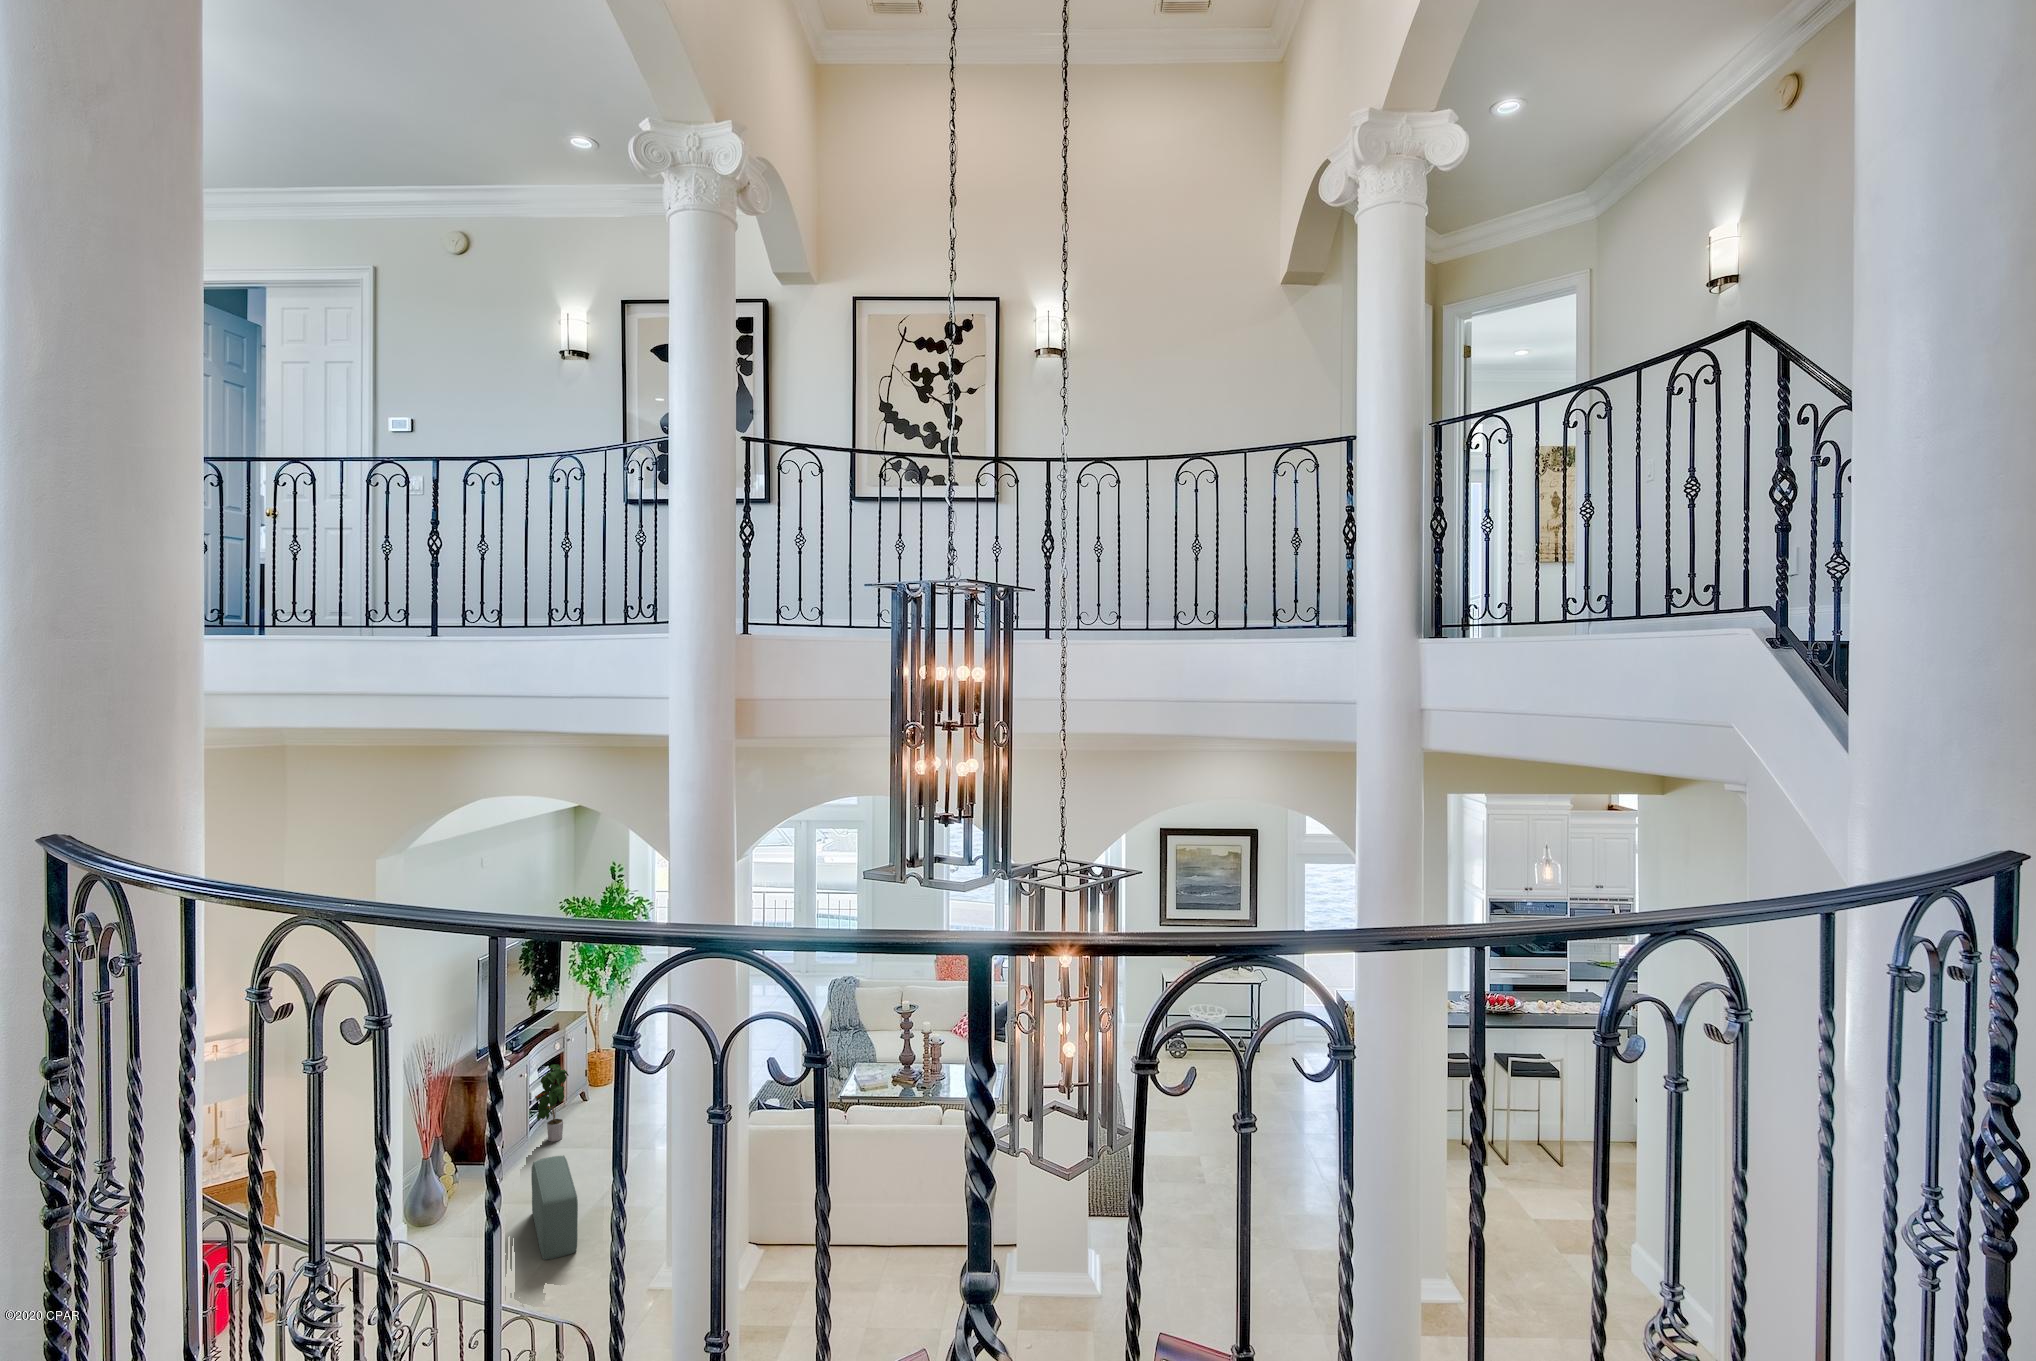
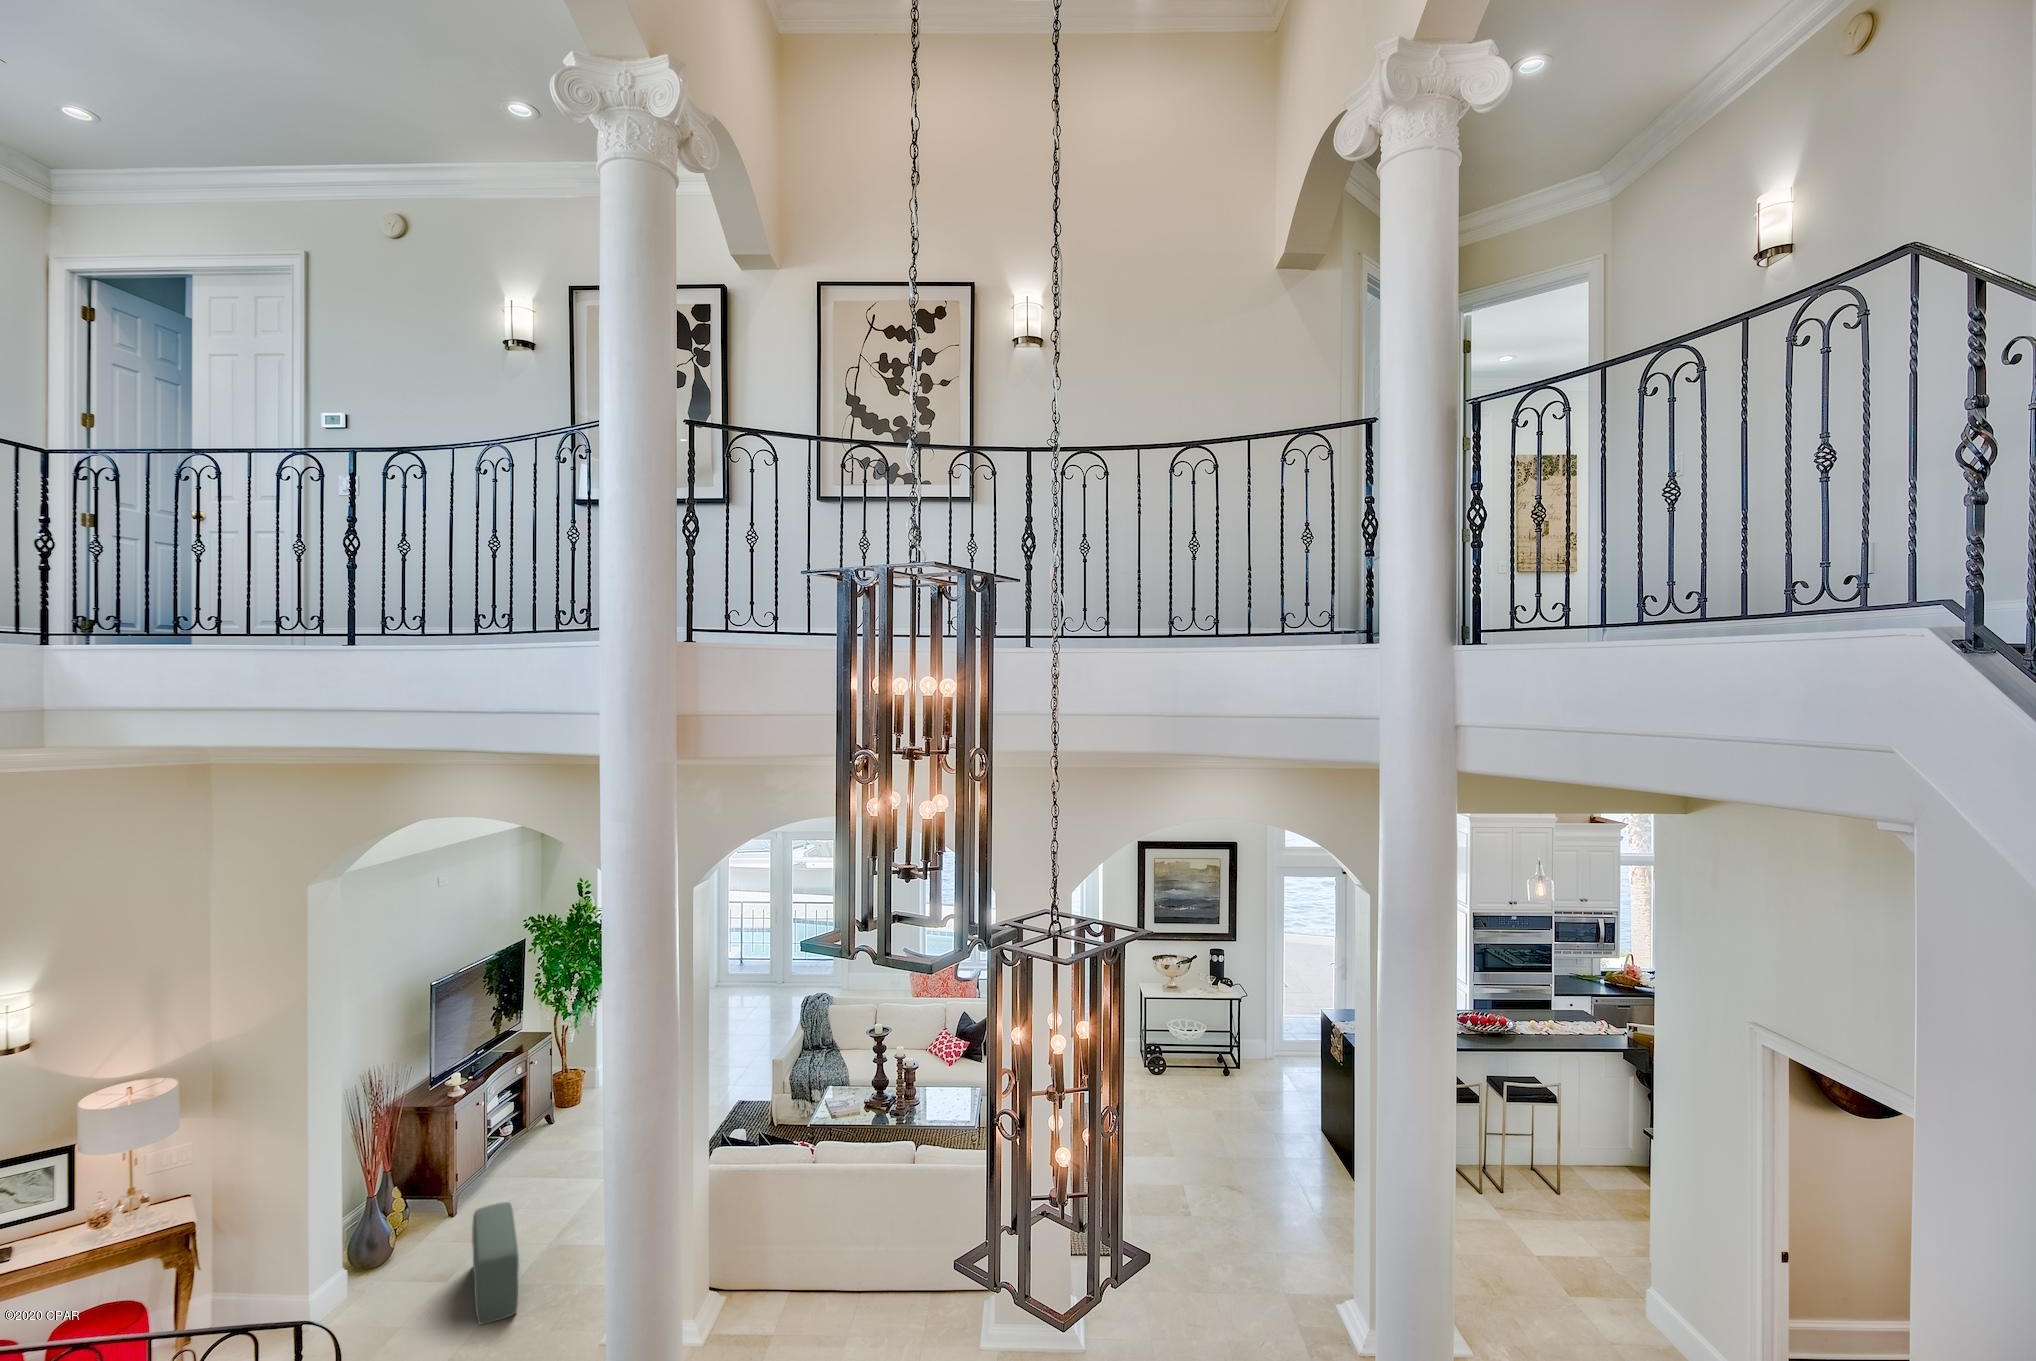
potted plant: present [535,1064,569,1142] -> none [486,1094,525,1177]

